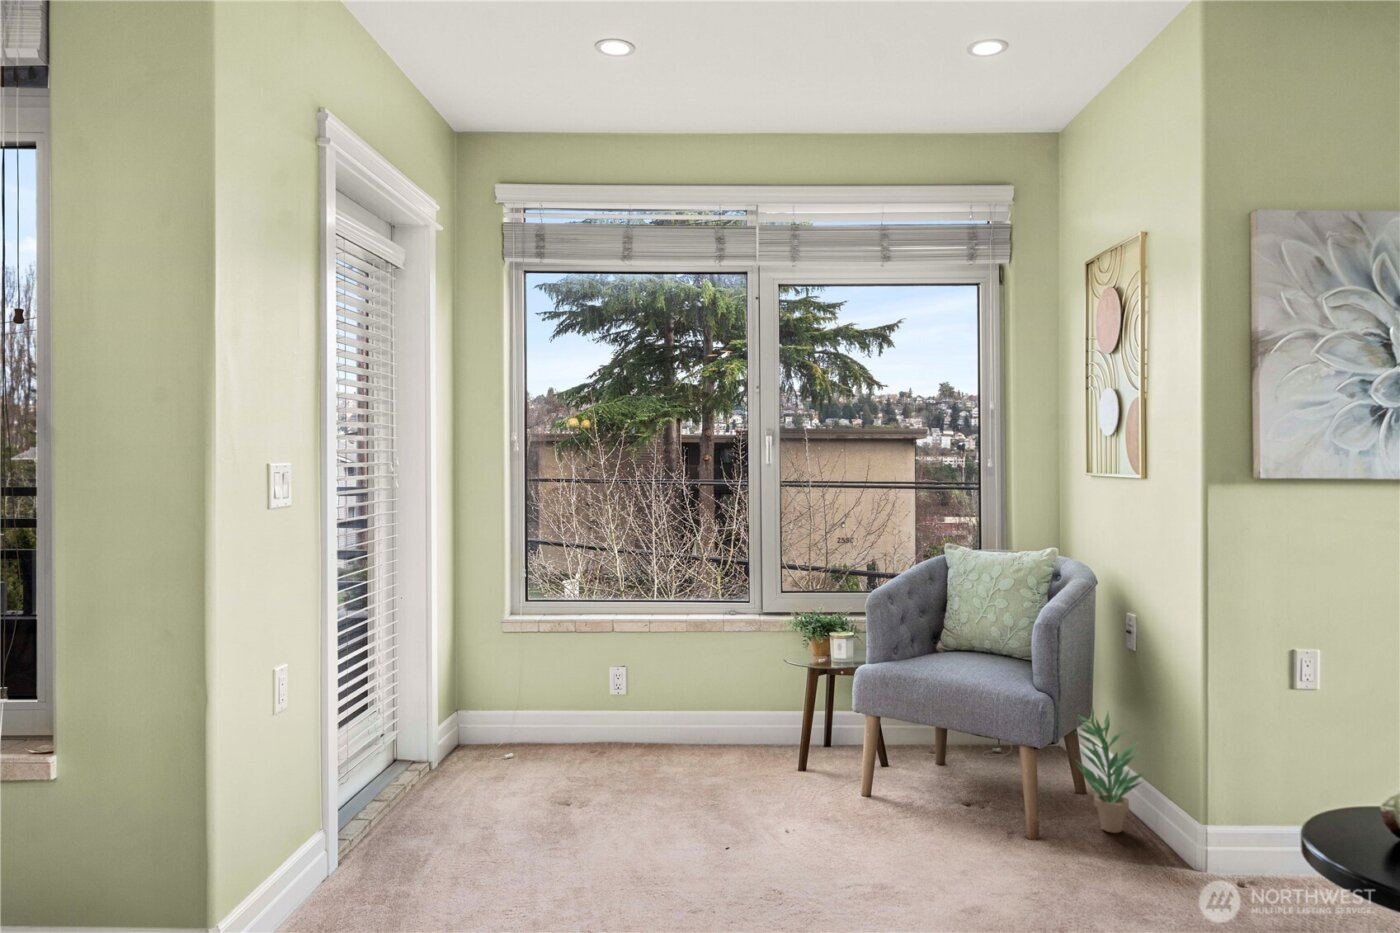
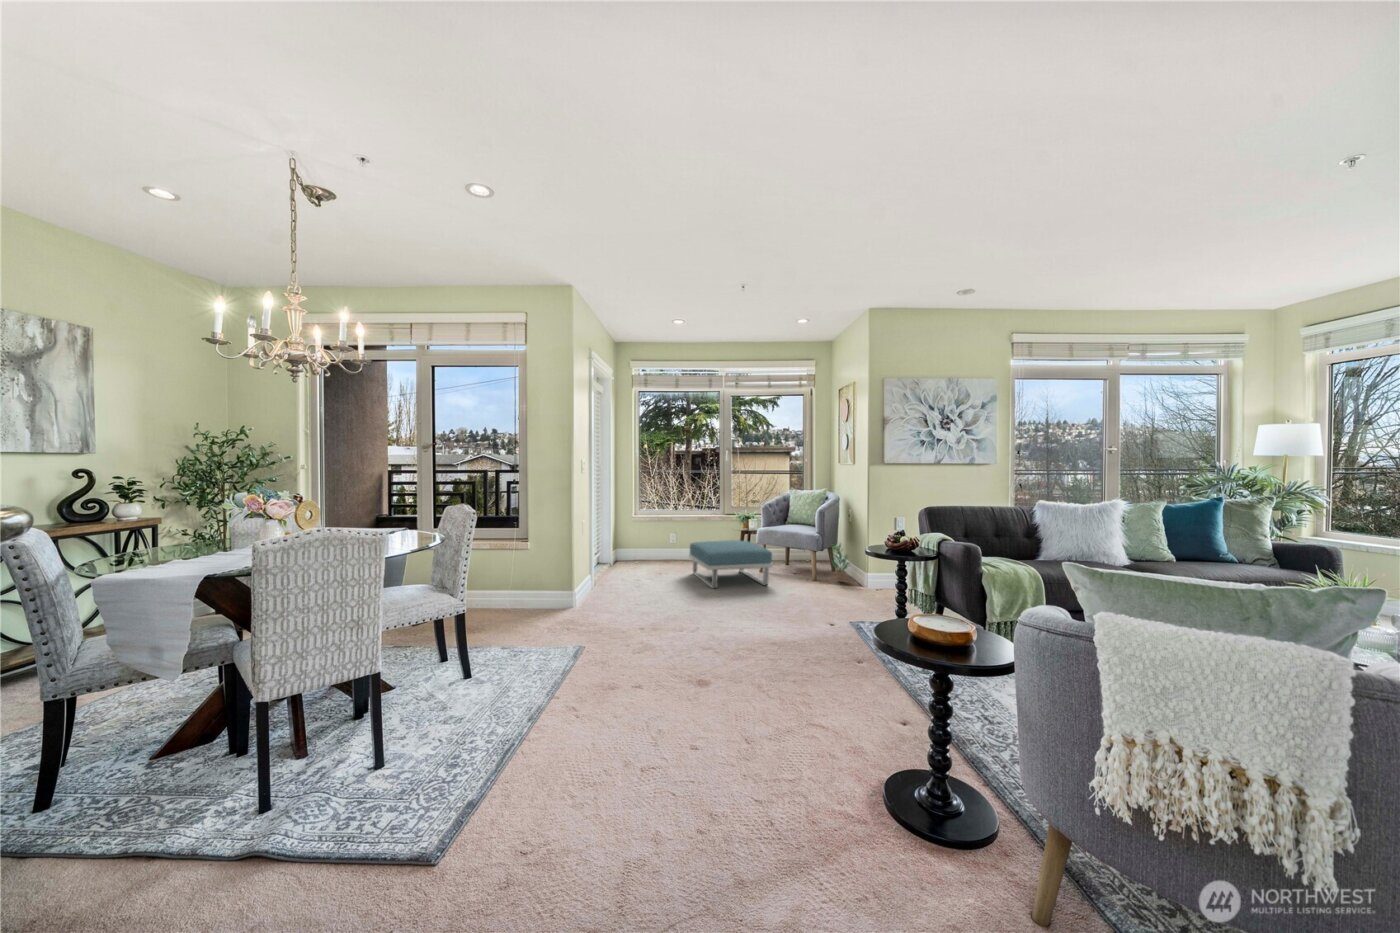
footstool: none [662,703,912,878] -> present [689,540,773,588]

